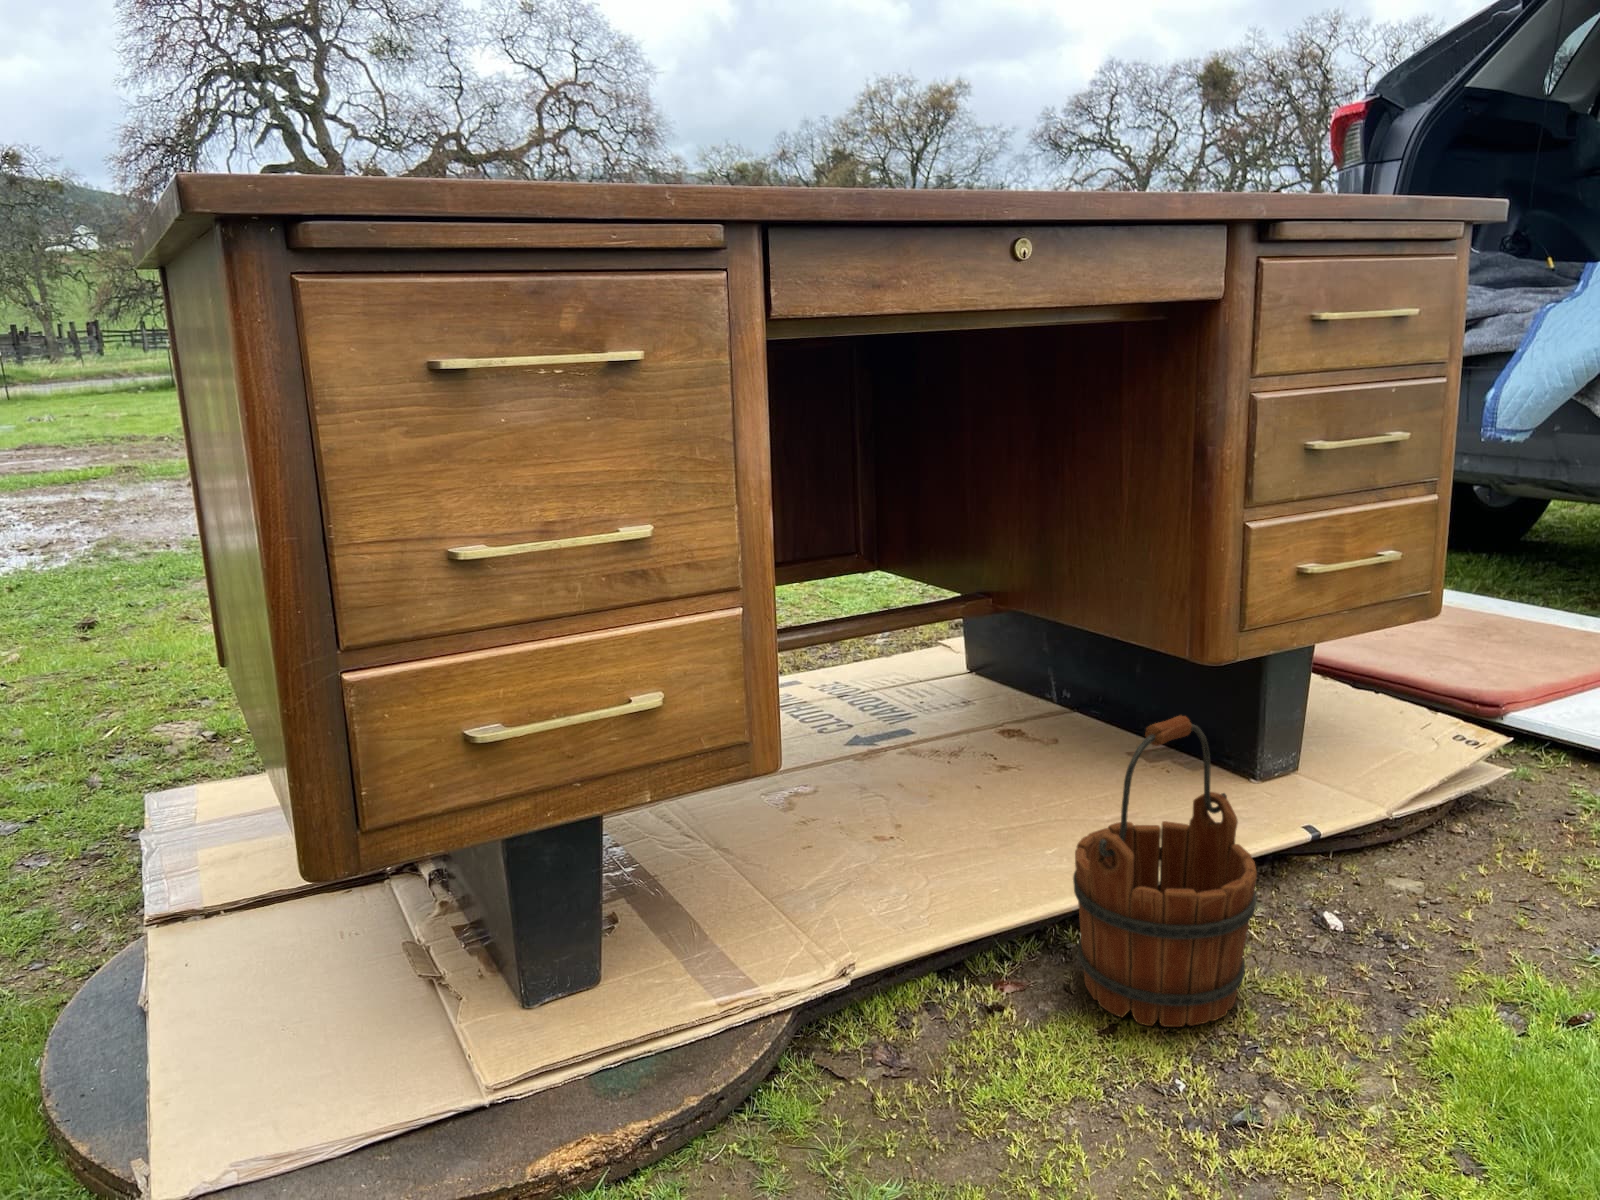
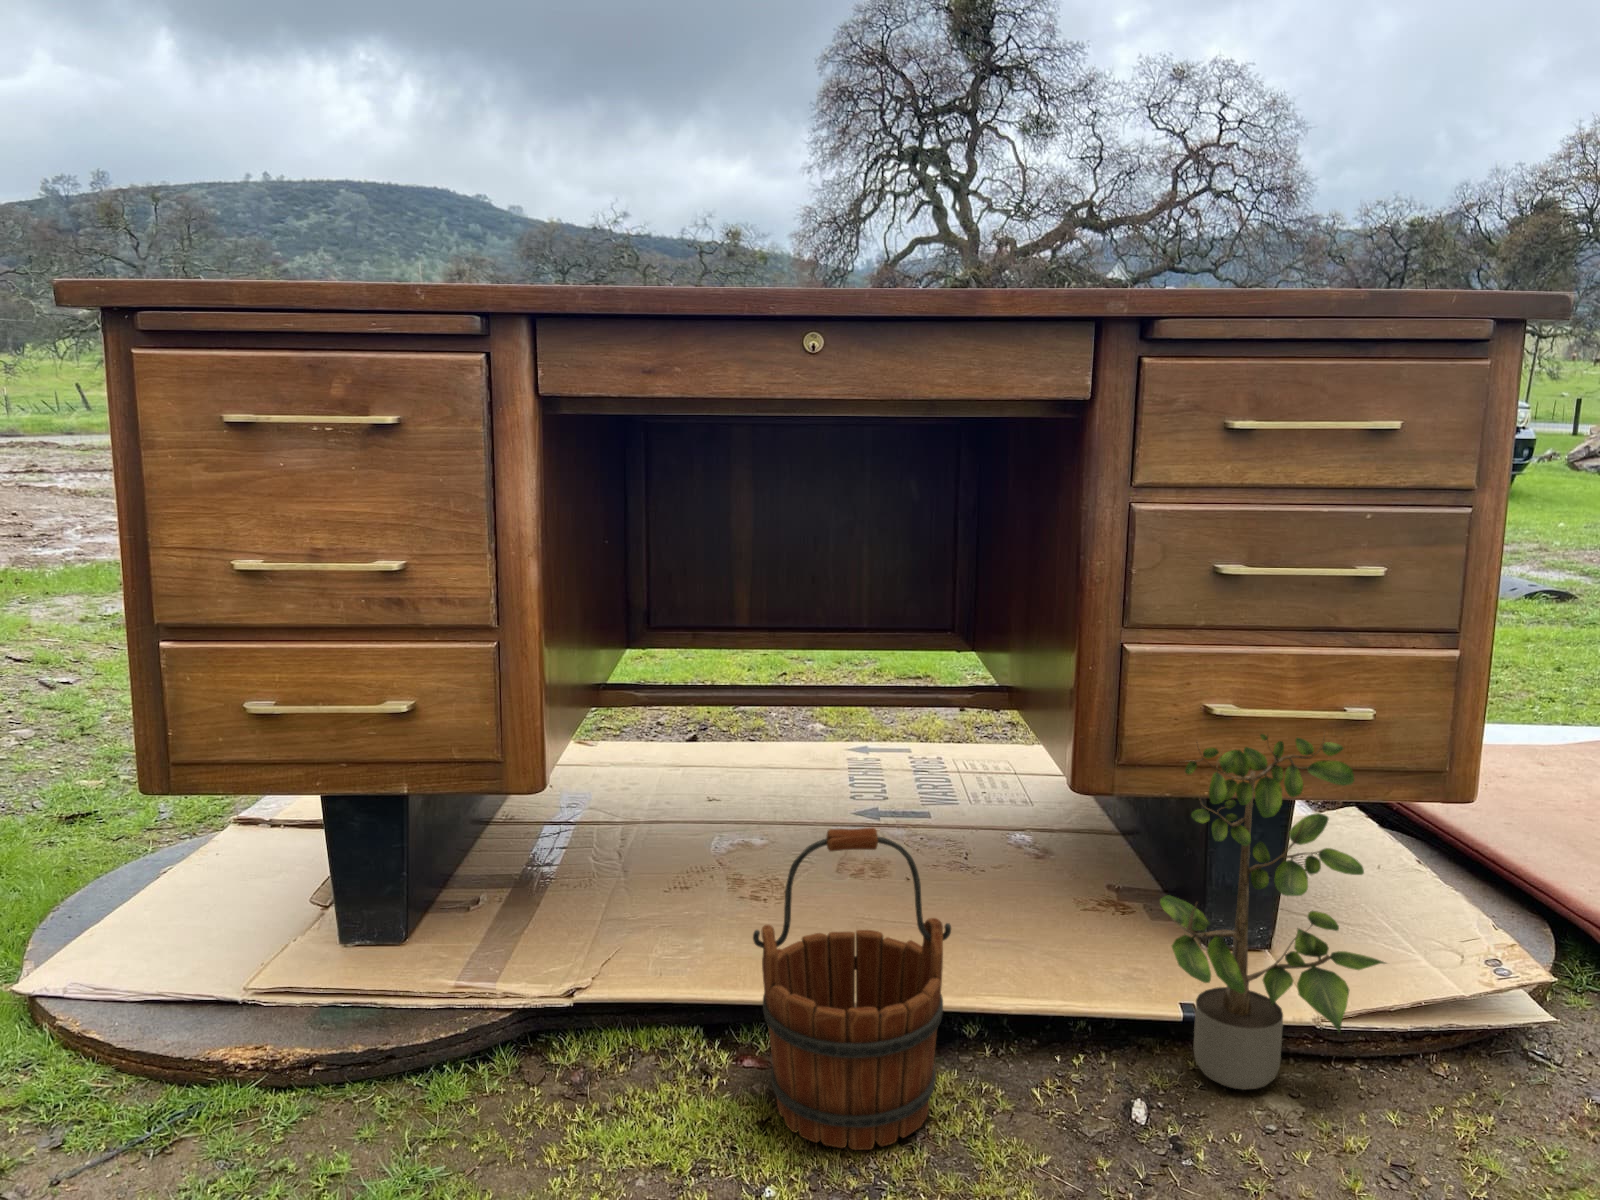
potted plant: none [1294,569,1462,882] -> present [1160,734,1385,1090]

